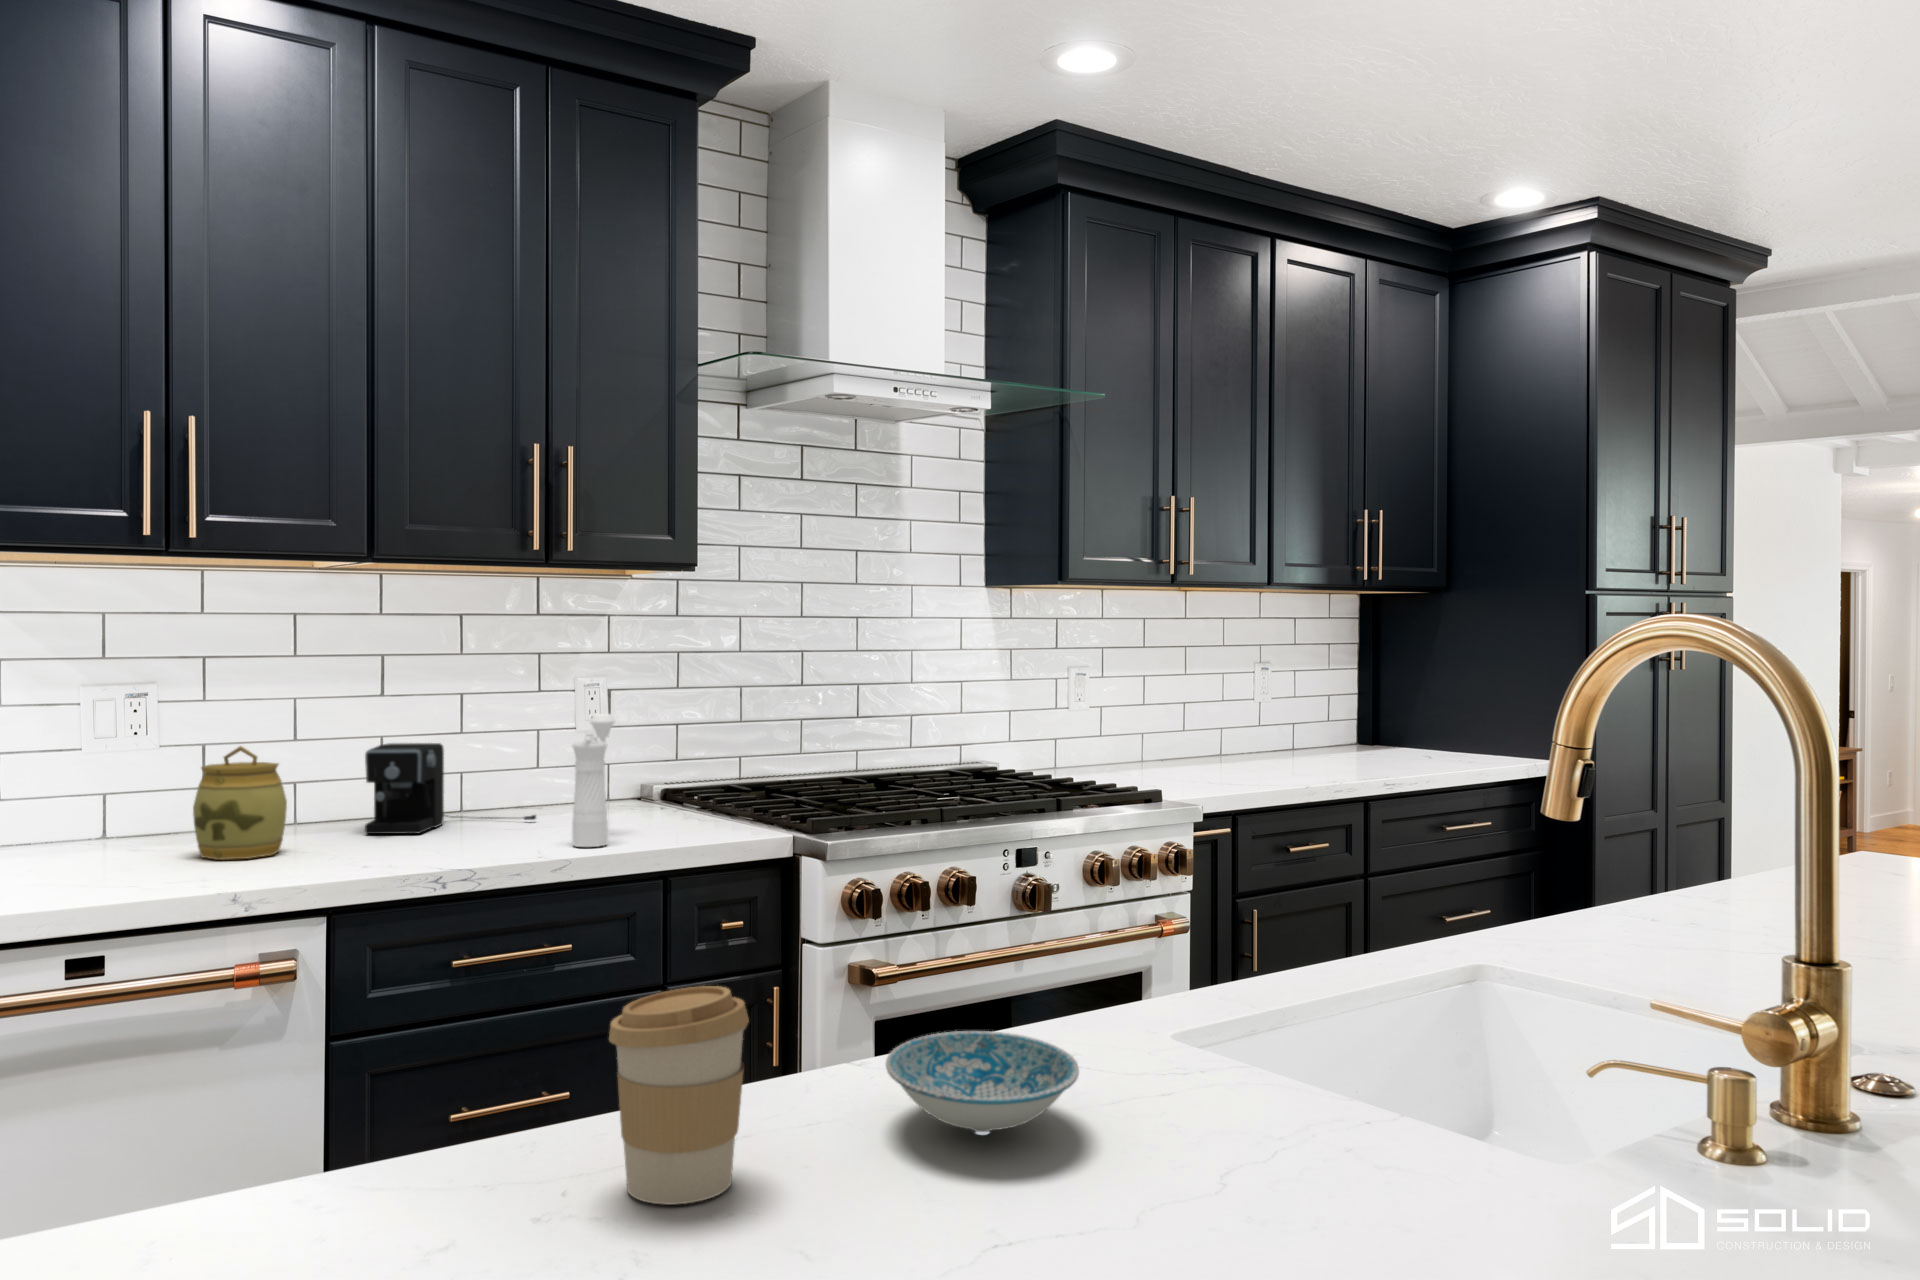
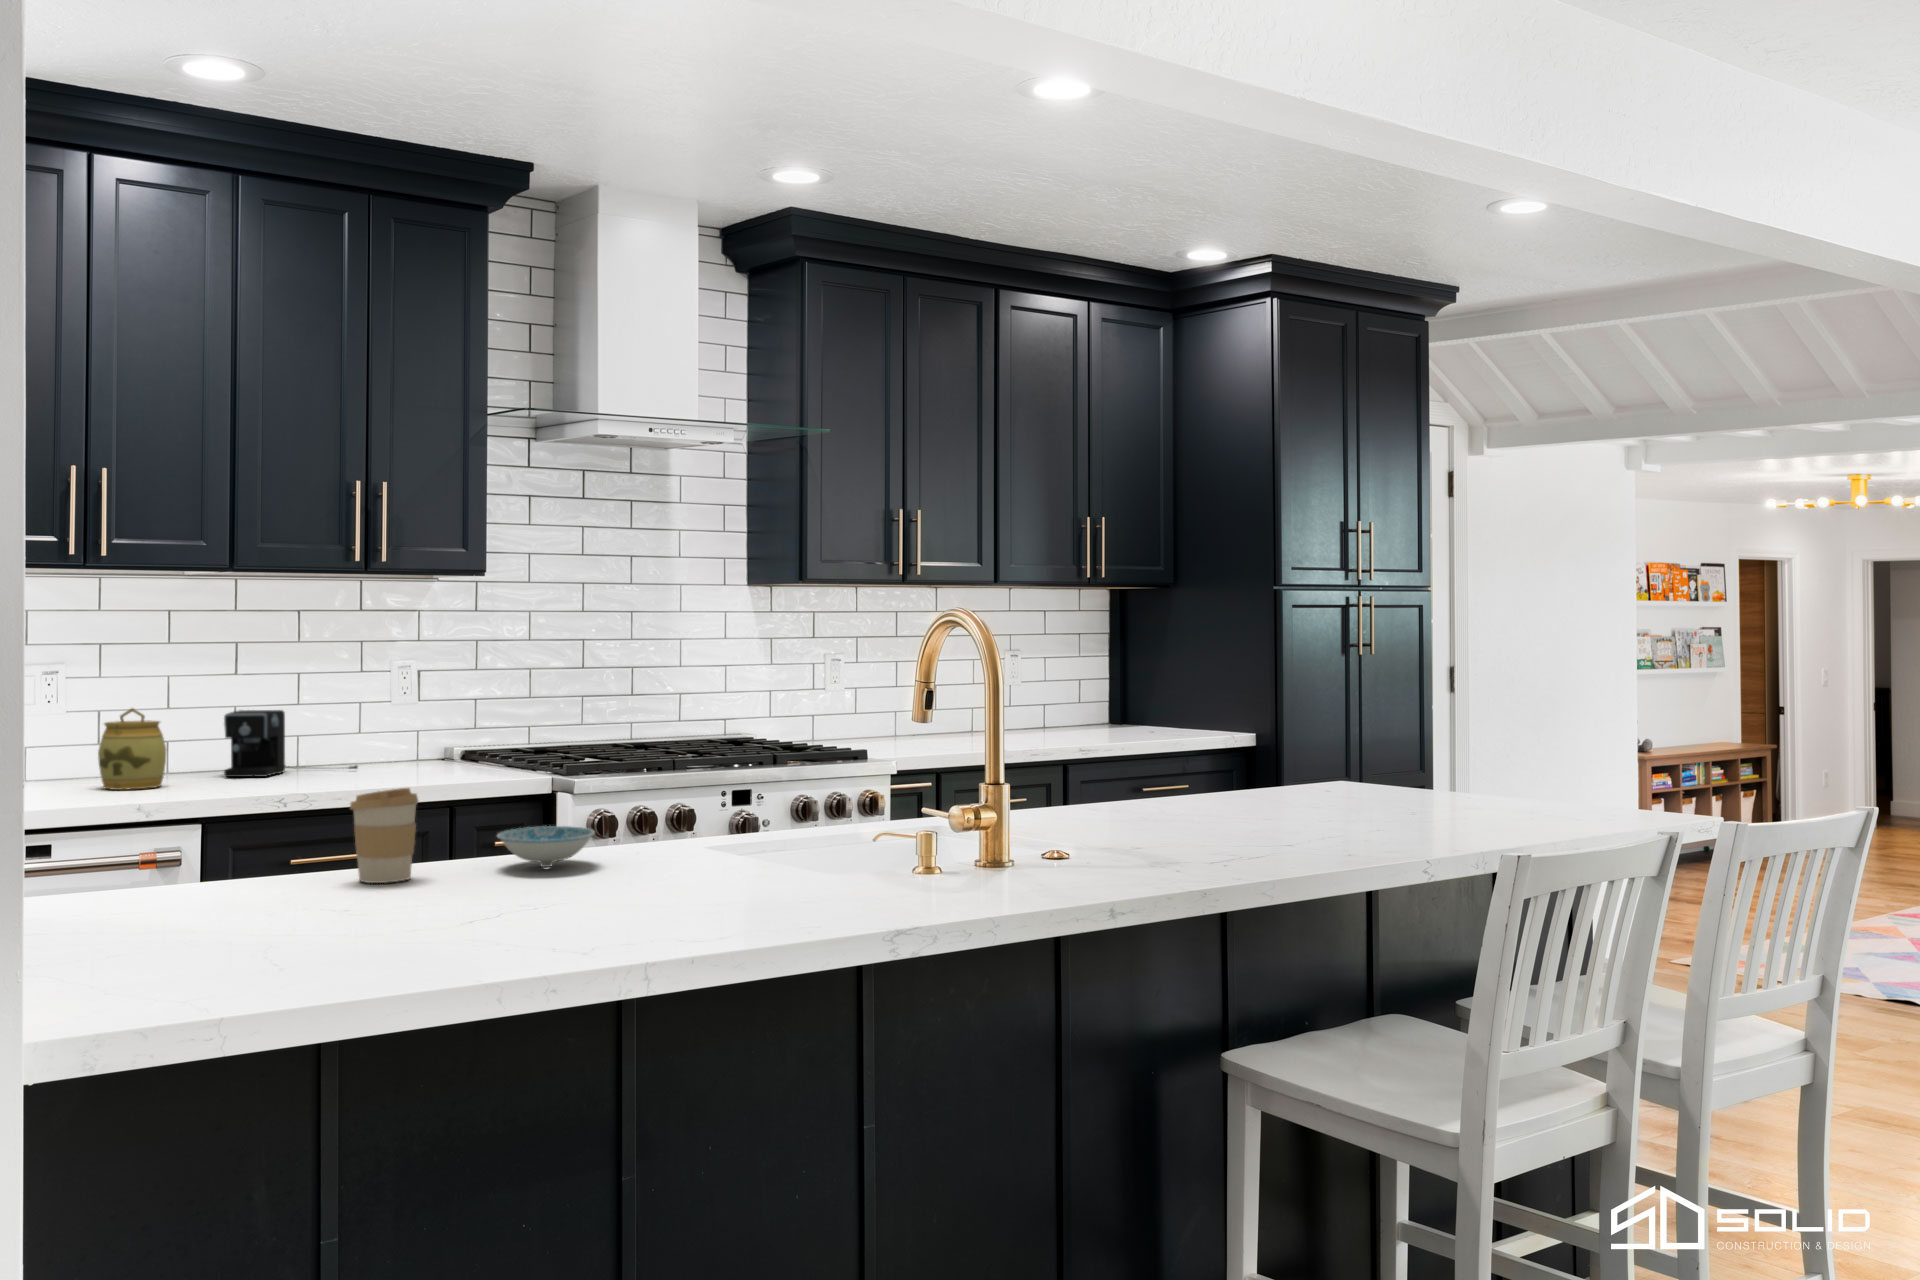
pepper mill: present [572,714,615,847] -> none [380,685,416,782]

